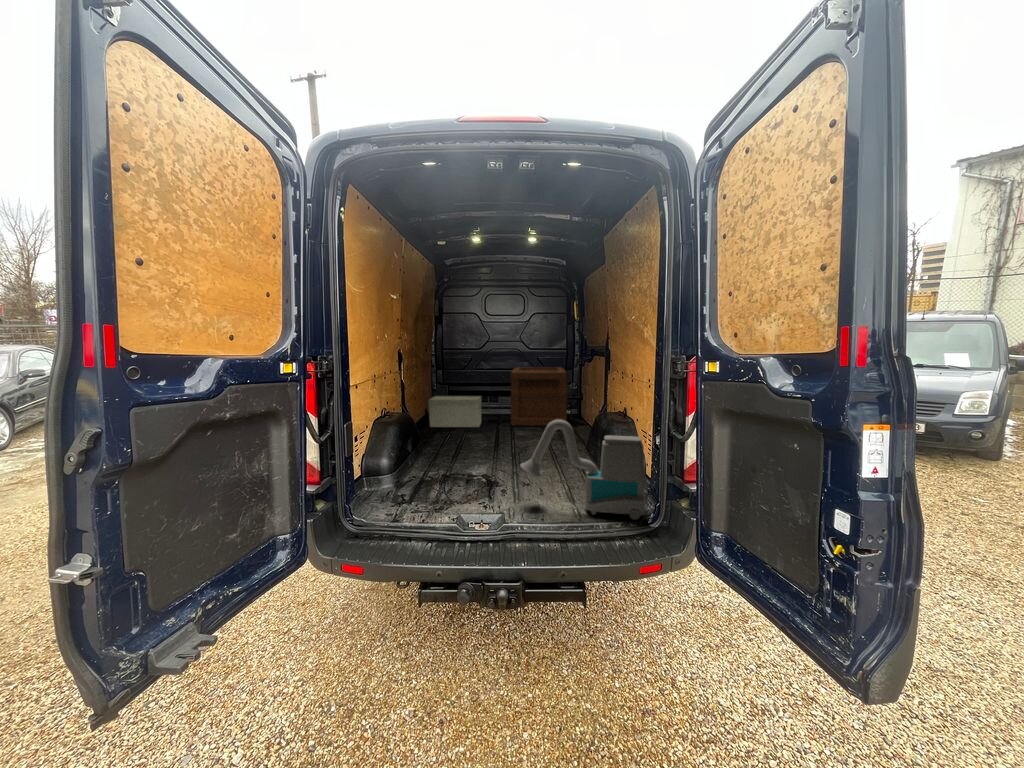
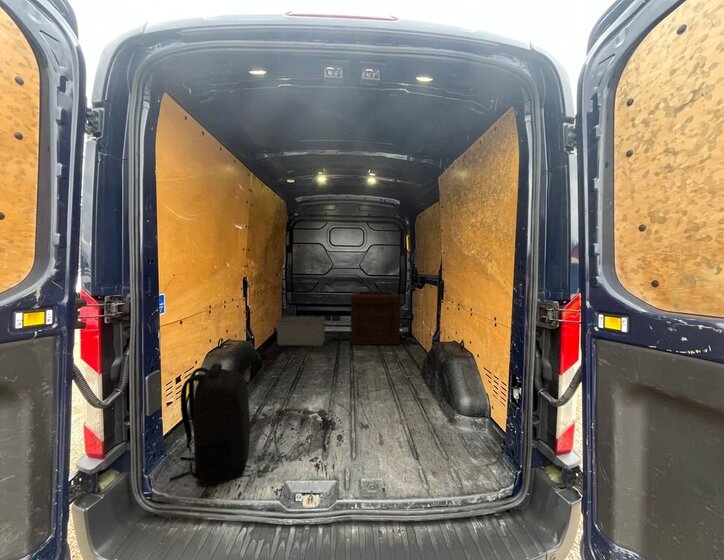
backpack: none [363,418,424,515] -> present [170,363,250,486]
vacuum cleaner: present [520,420,645,520] -> none [358,367,505,494]

